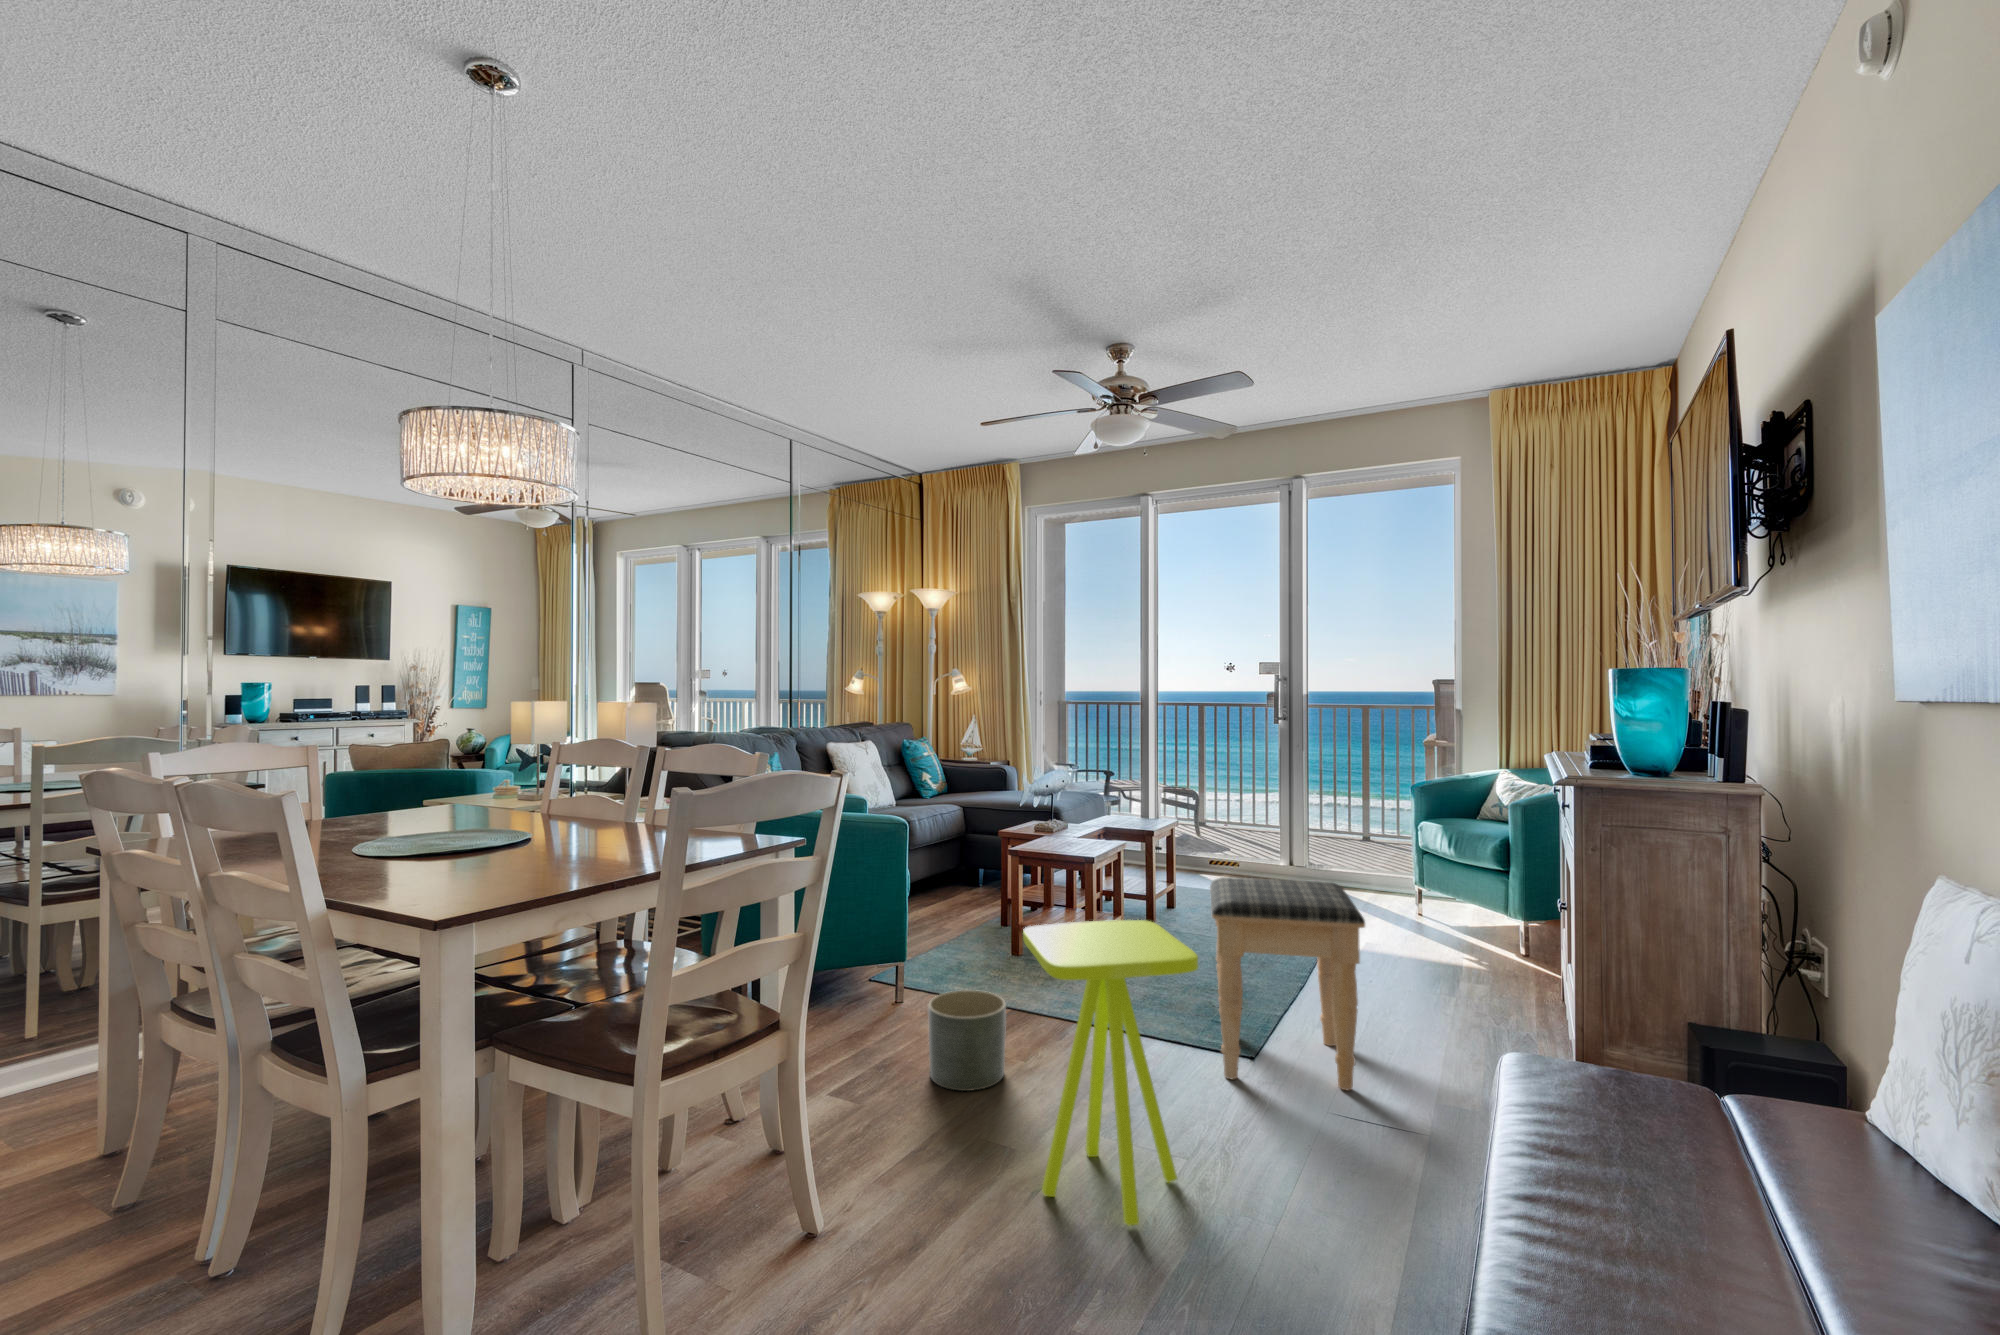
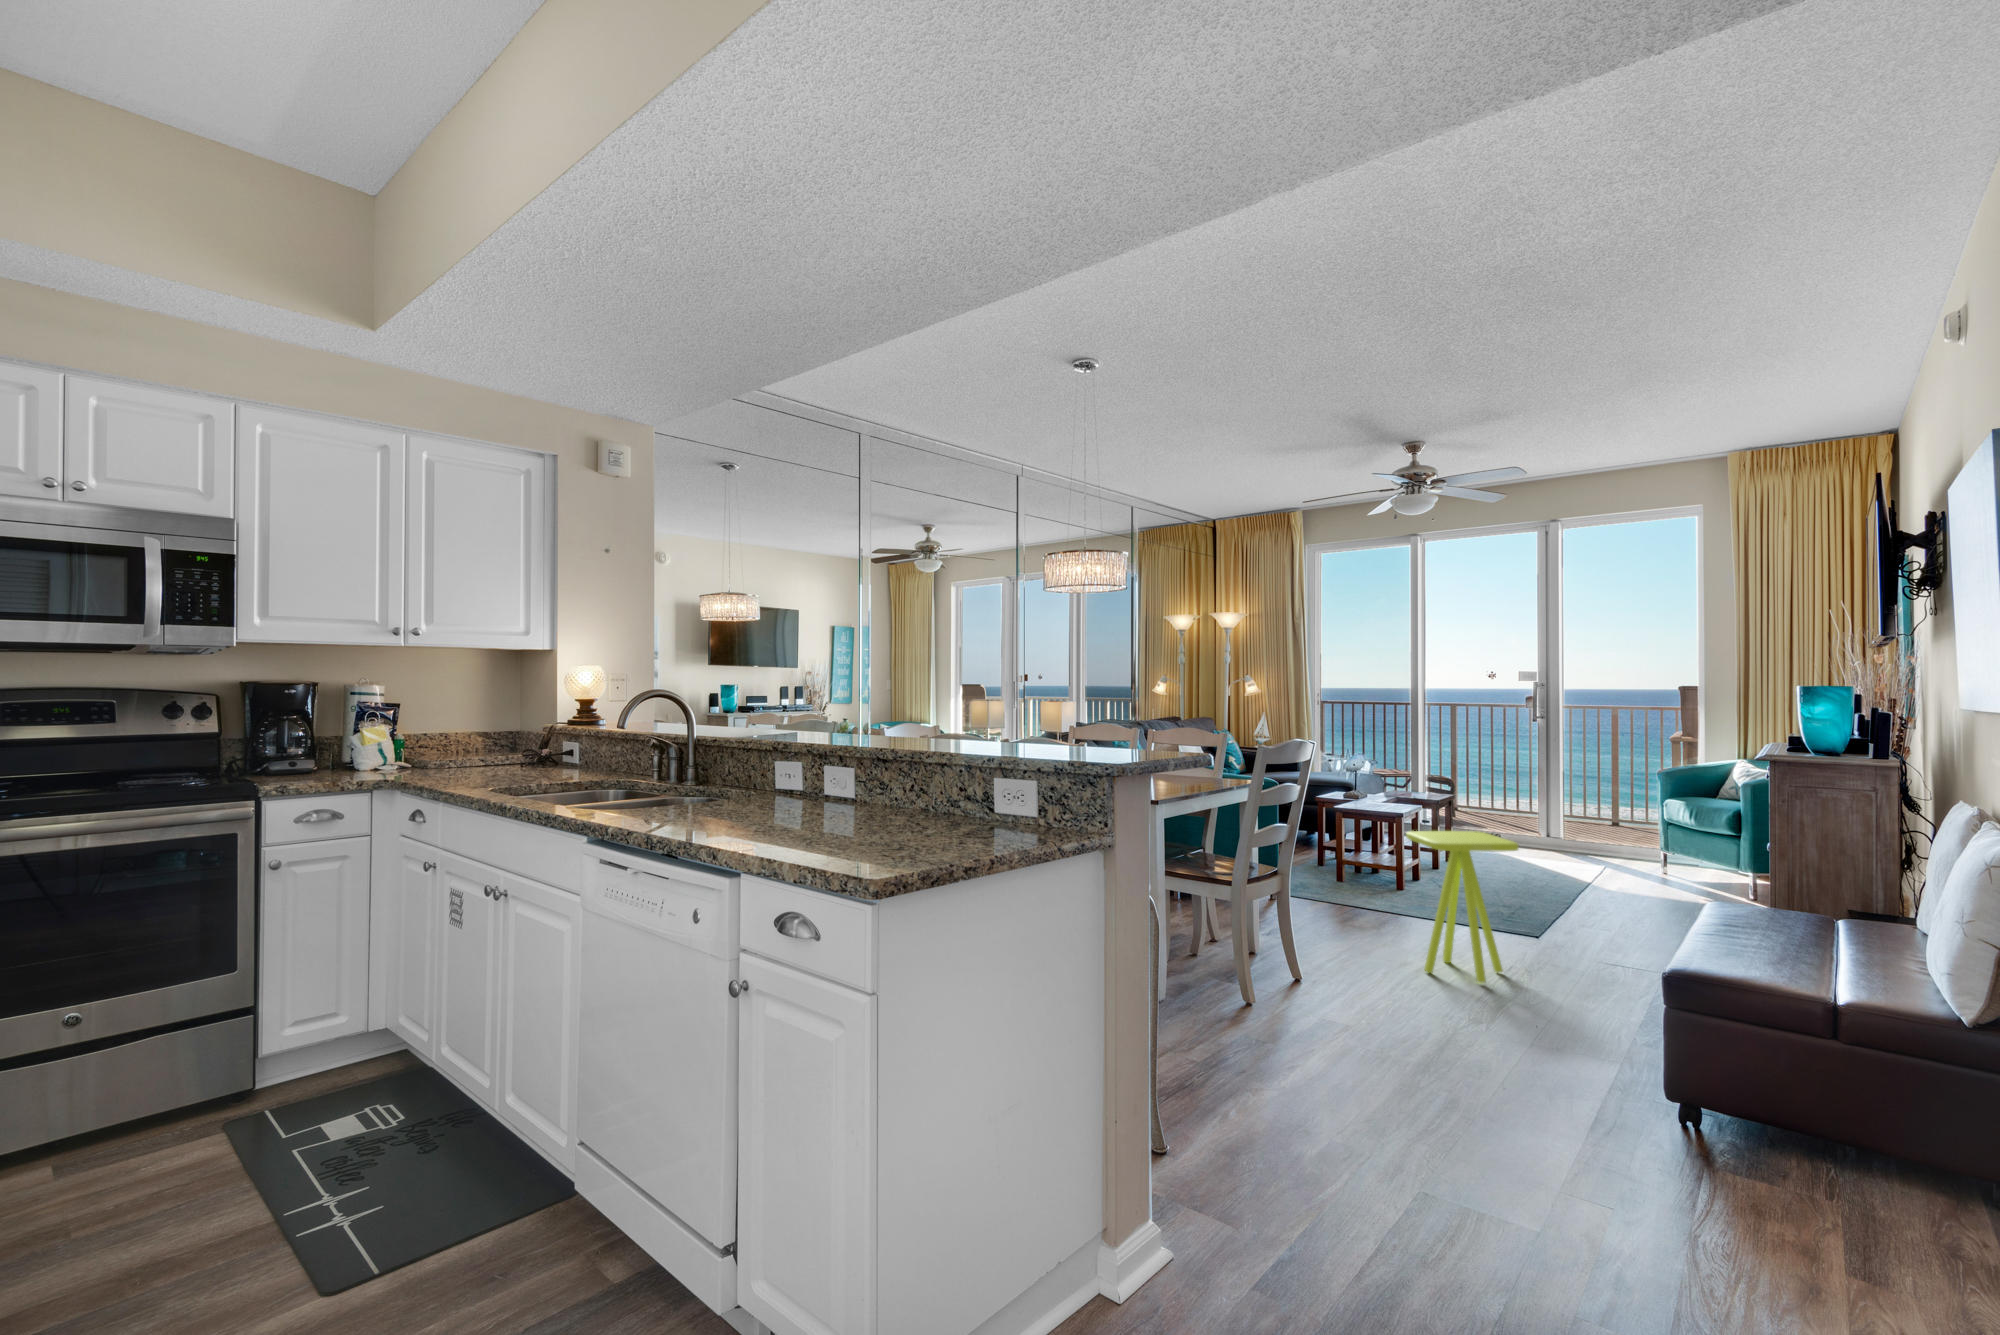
footstool: present [1210,877,1365,1090] -> none [1505,821,1619,949]
planter: present [928,990,1006,1091] -> none [1325,883,1376,937]

